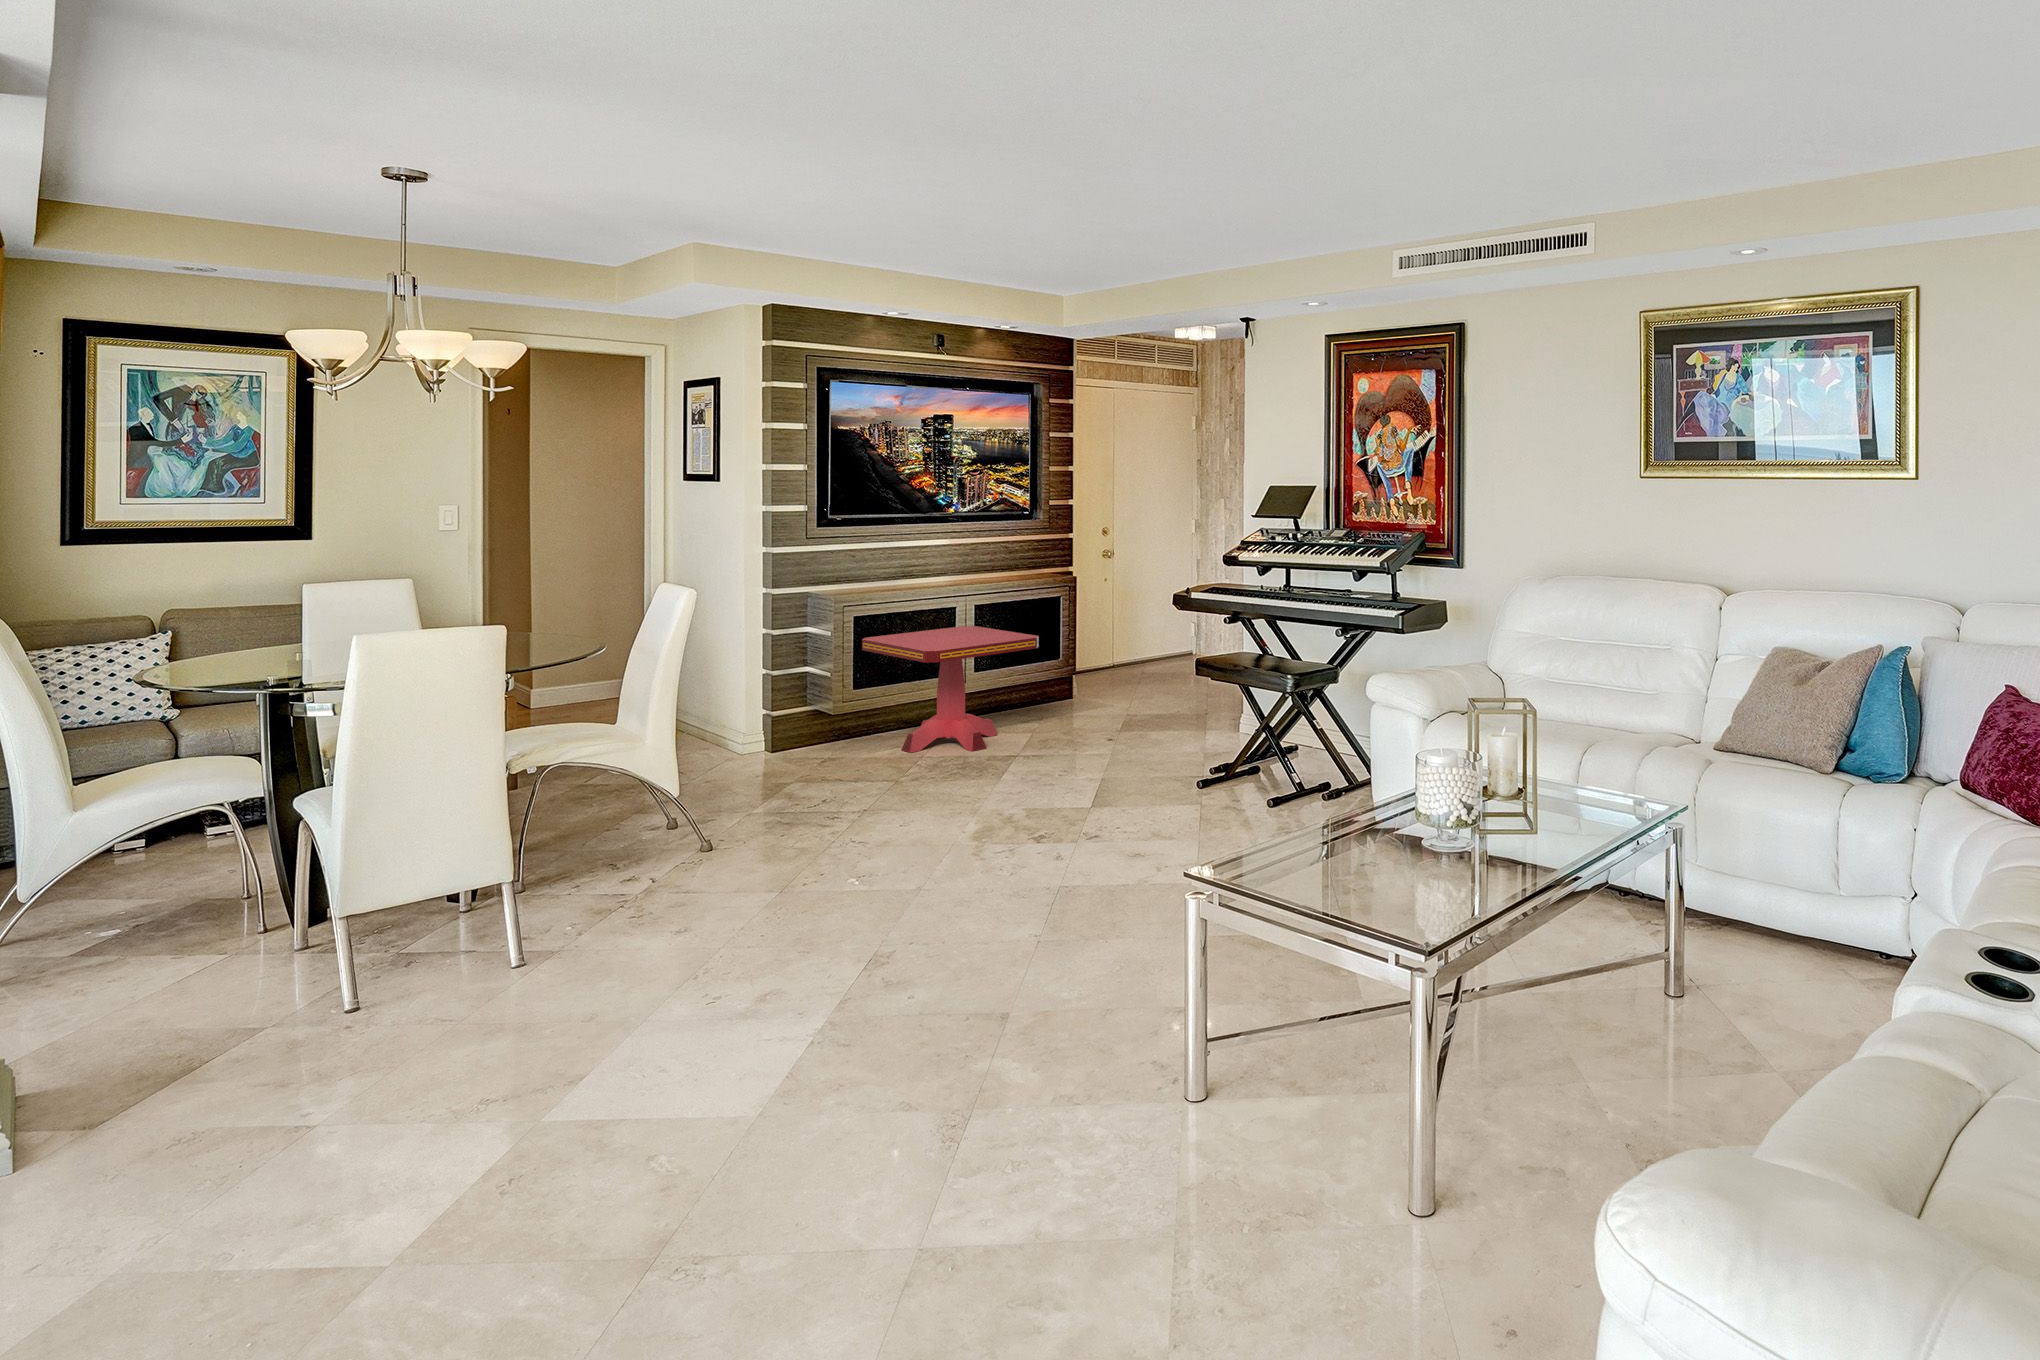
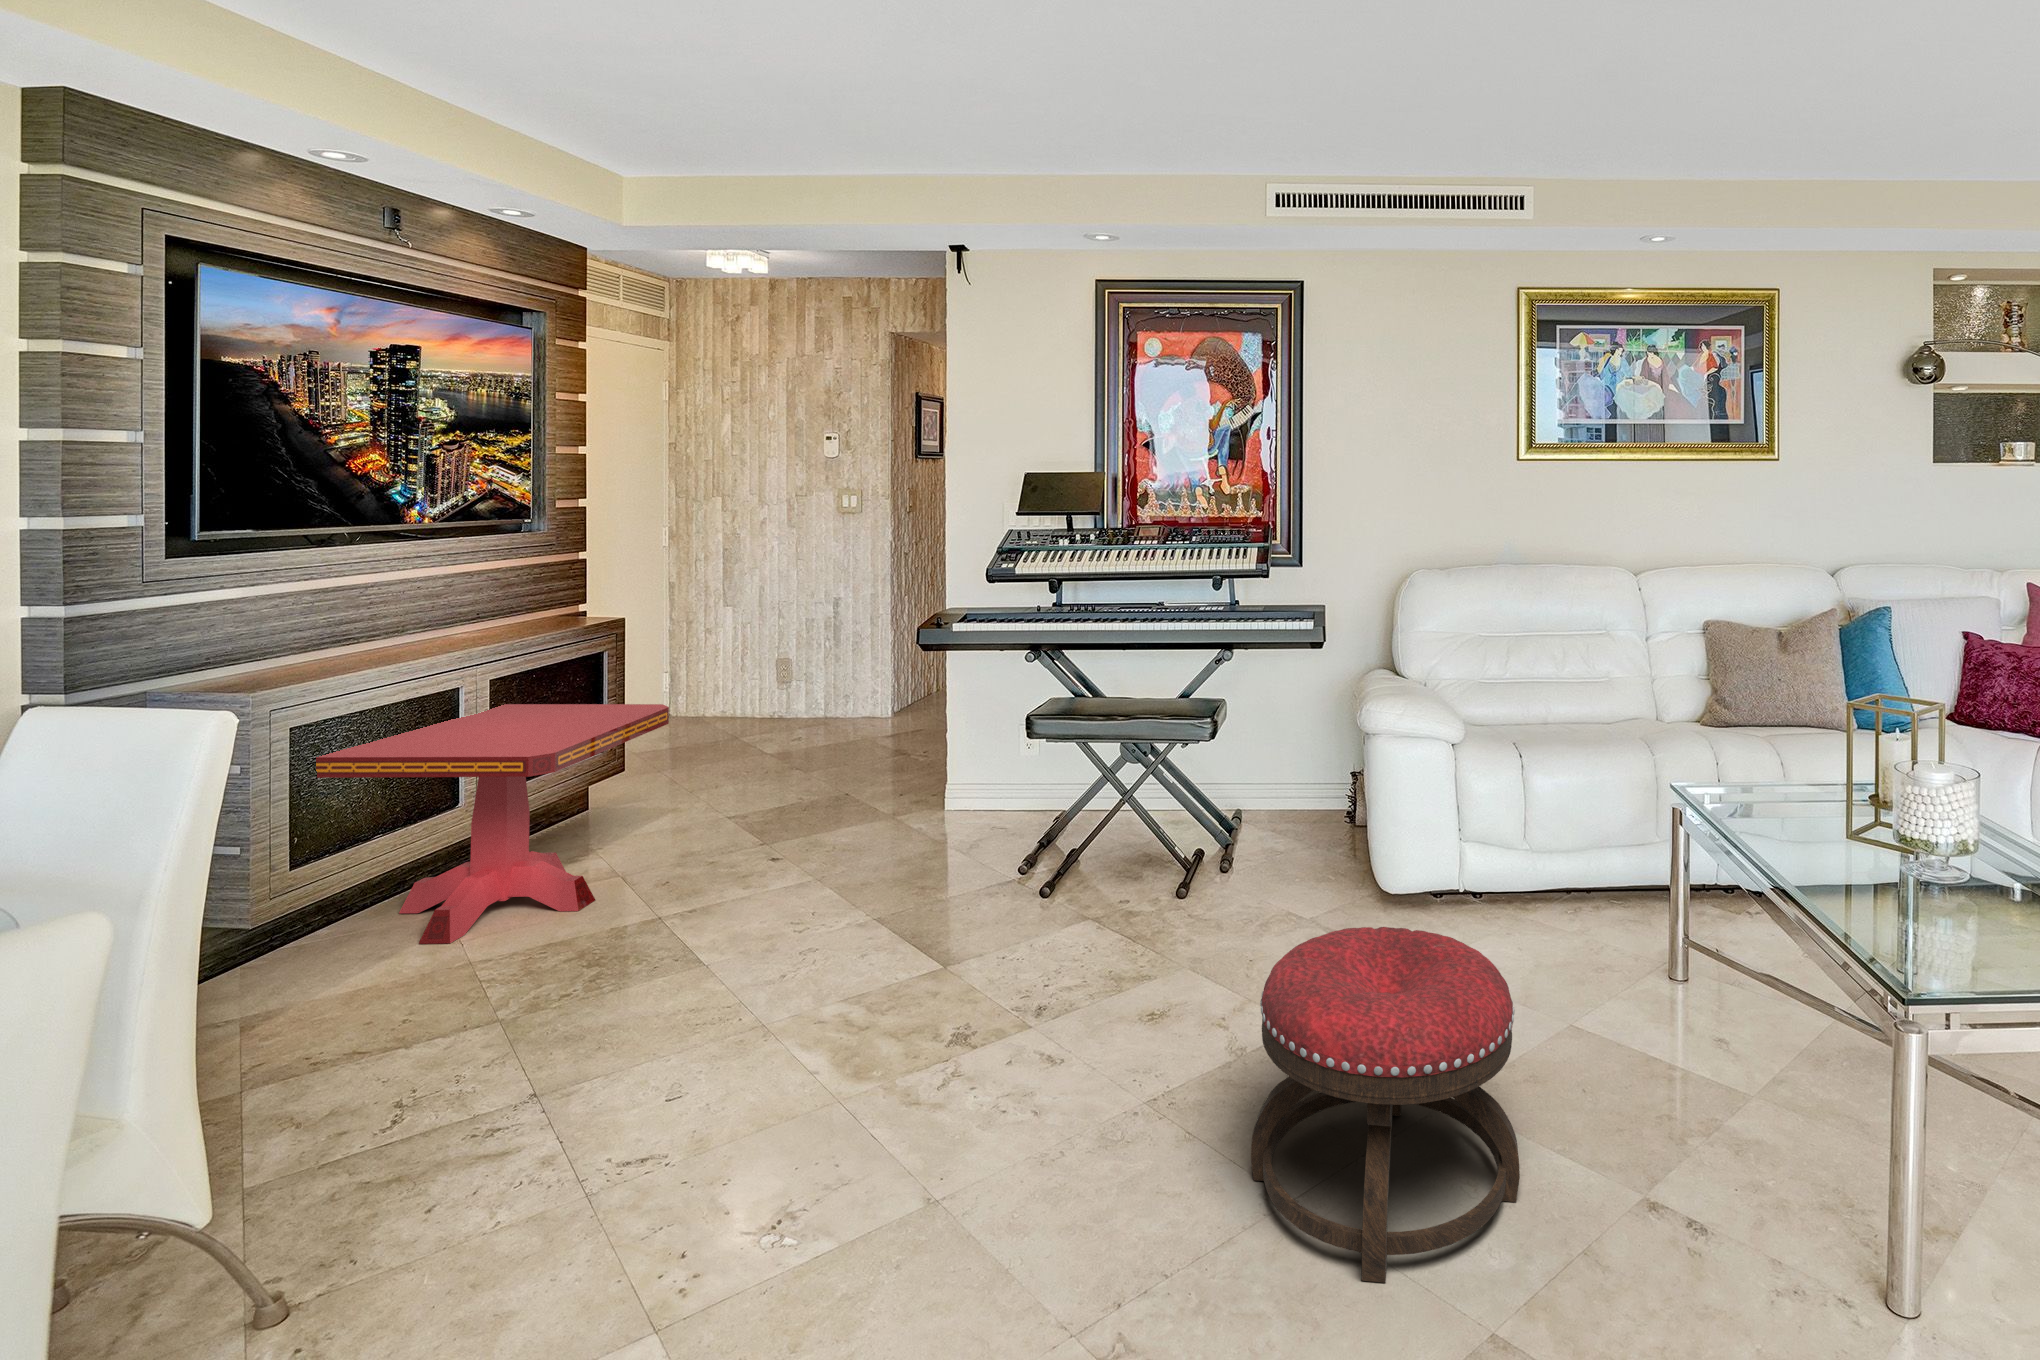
ottoman: none [927,800,1102,991] -> present [1251,927,1520,1283]

